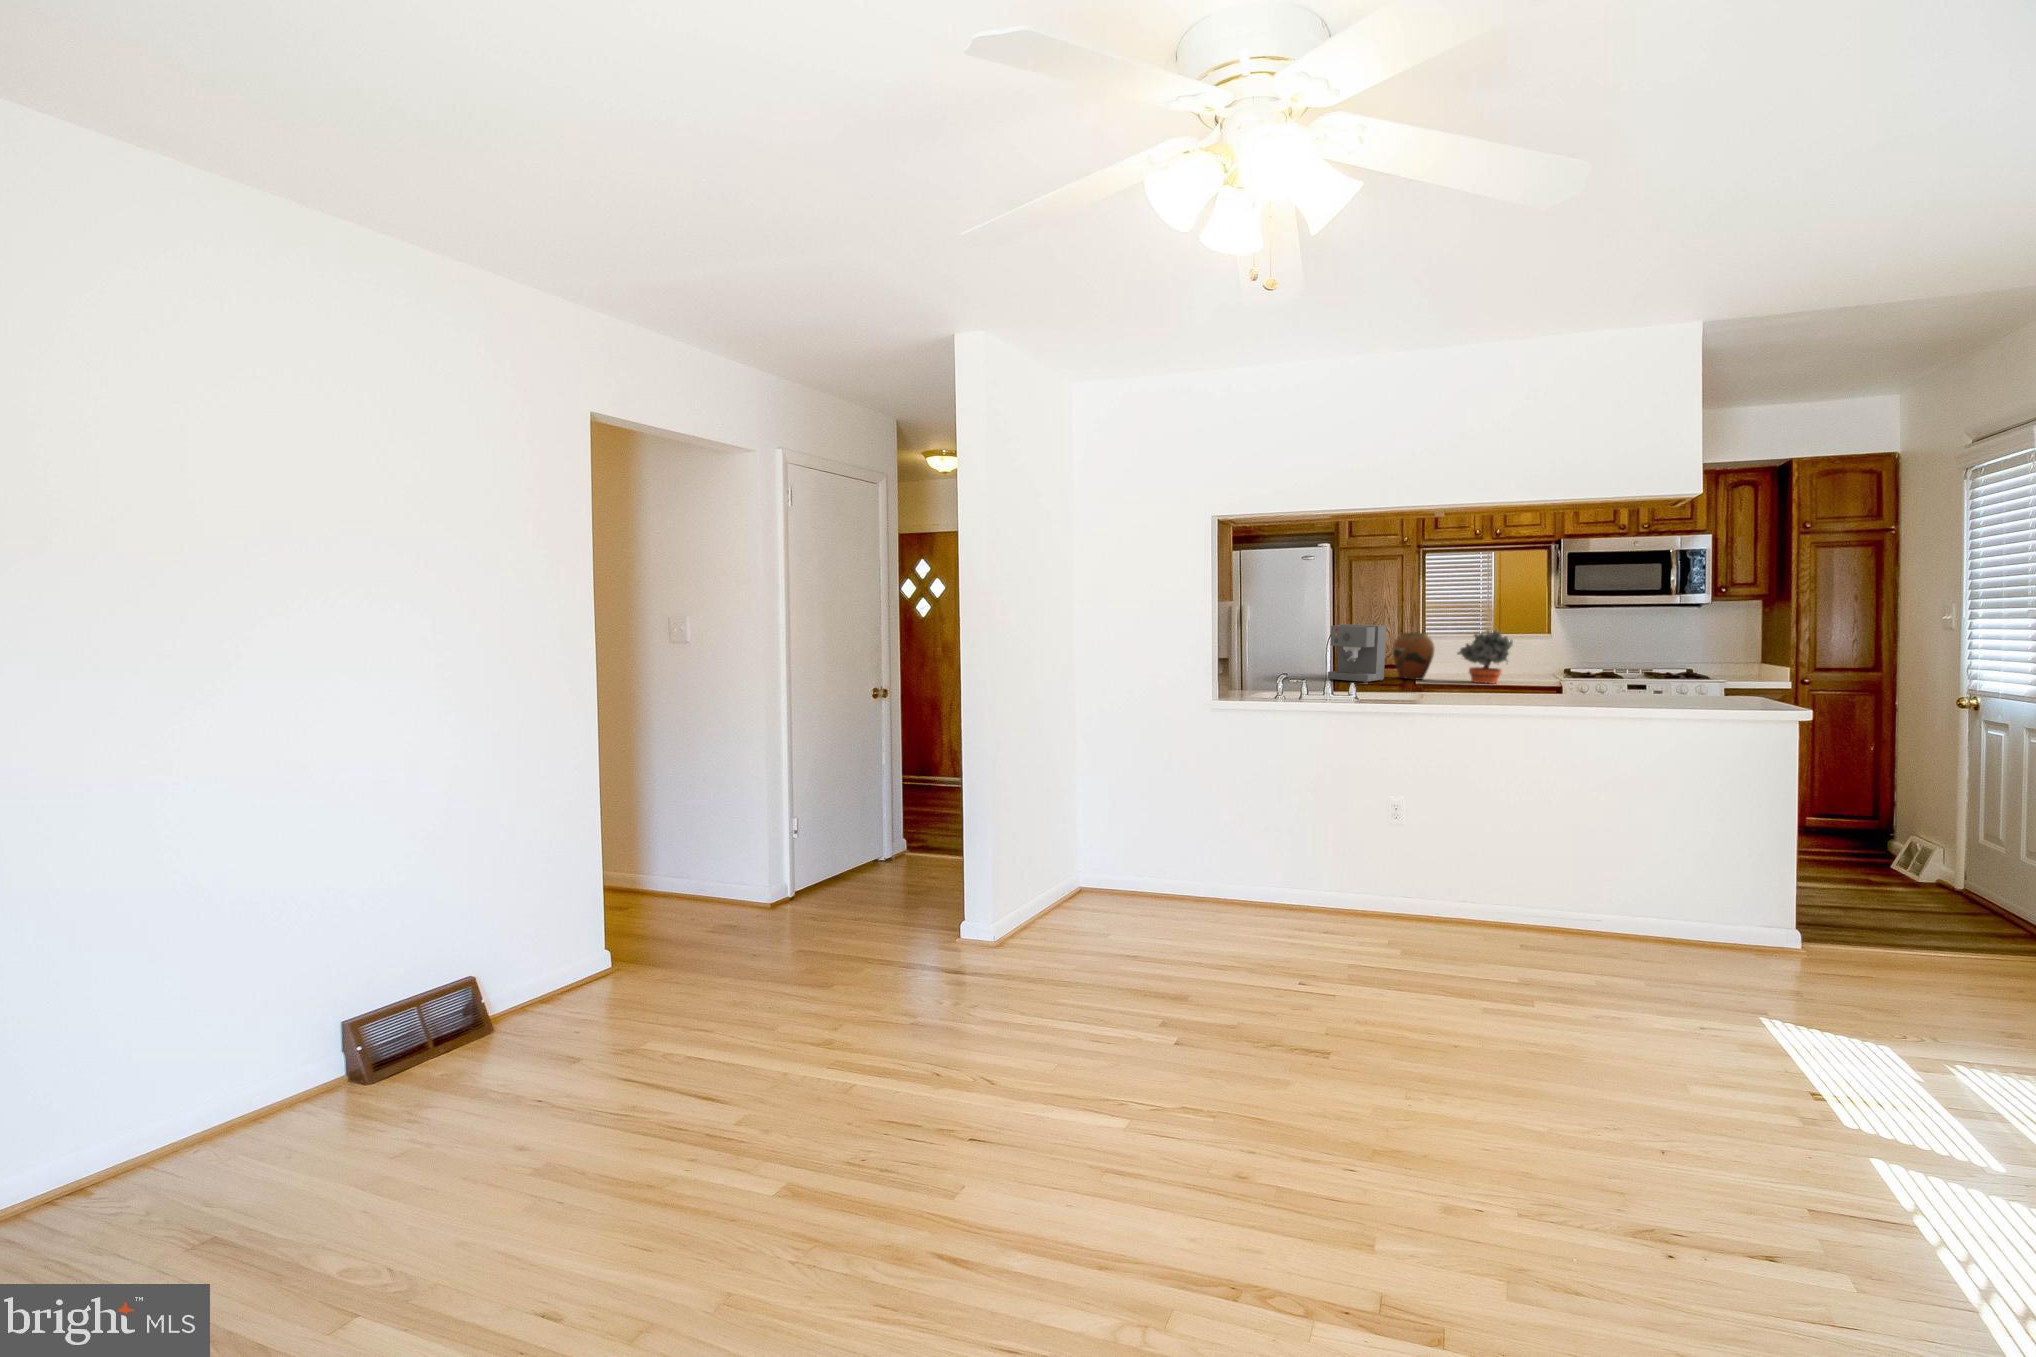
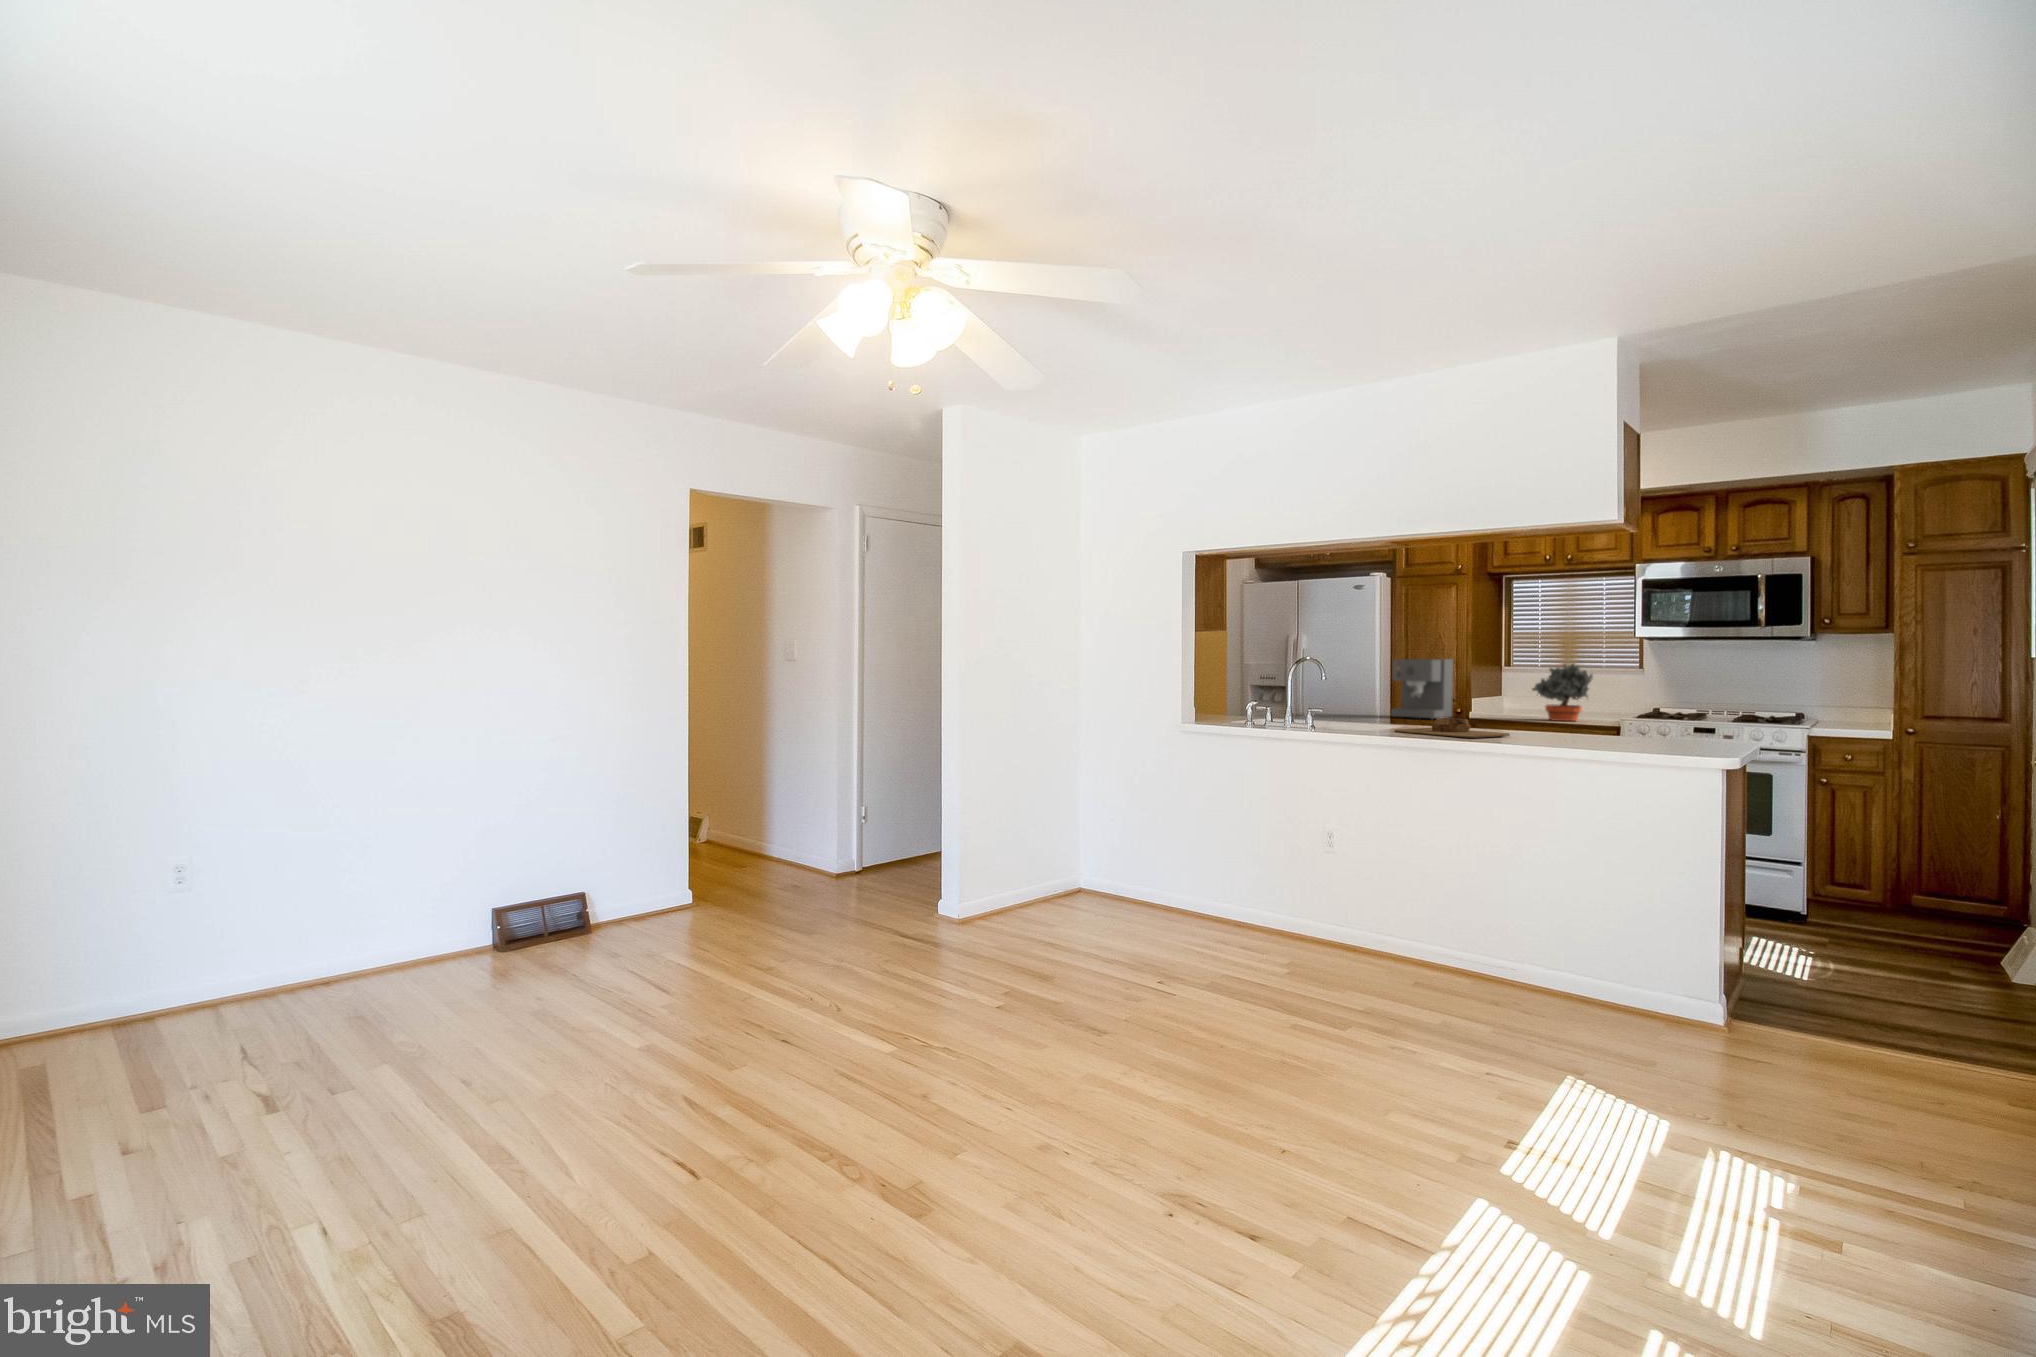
vase: present [1393,632,1434,680] -> none [1461,668,1507,718]
cutting board: none [1331,688,1436,710] -> present [1395,717,1510,738]

